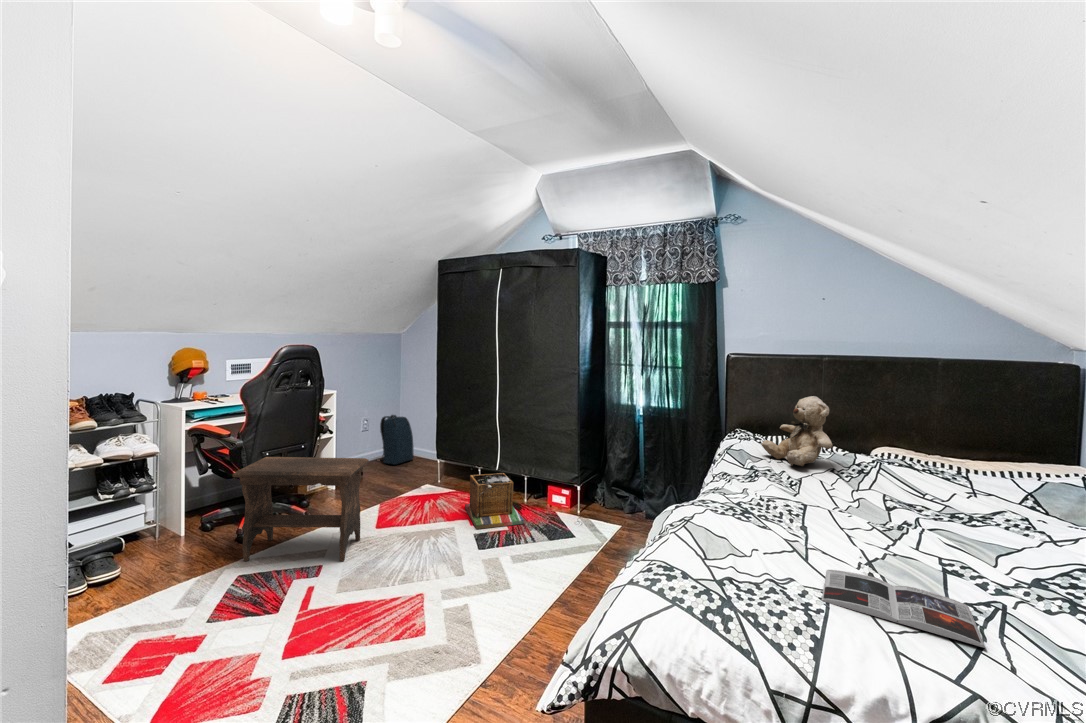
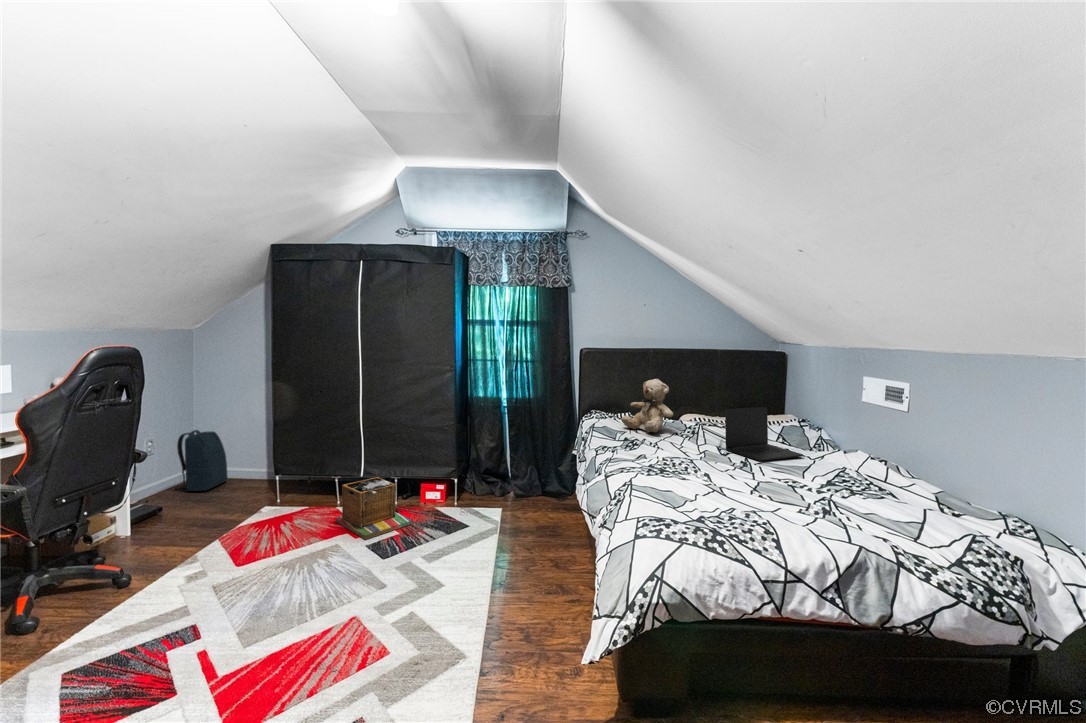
laptop: none [904,445,1051,536] -> present [725,407,803,461]
footstool: present [232,457,369,561] -> none [34,483,236,654]
magazine: present [822,570,985,648] -> none [734,497,840,523]

